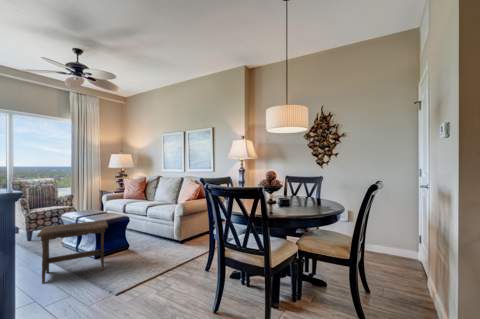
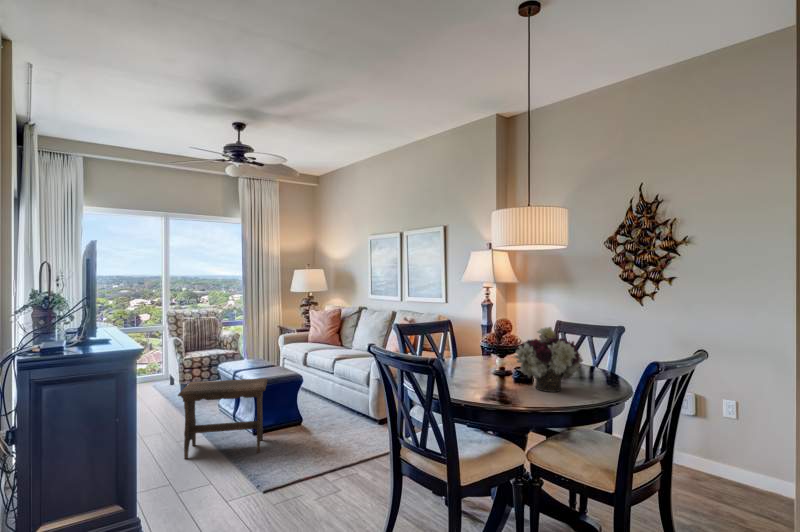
flower arrangement: none [287,173,322,209] -> present [515,327,583,392]

